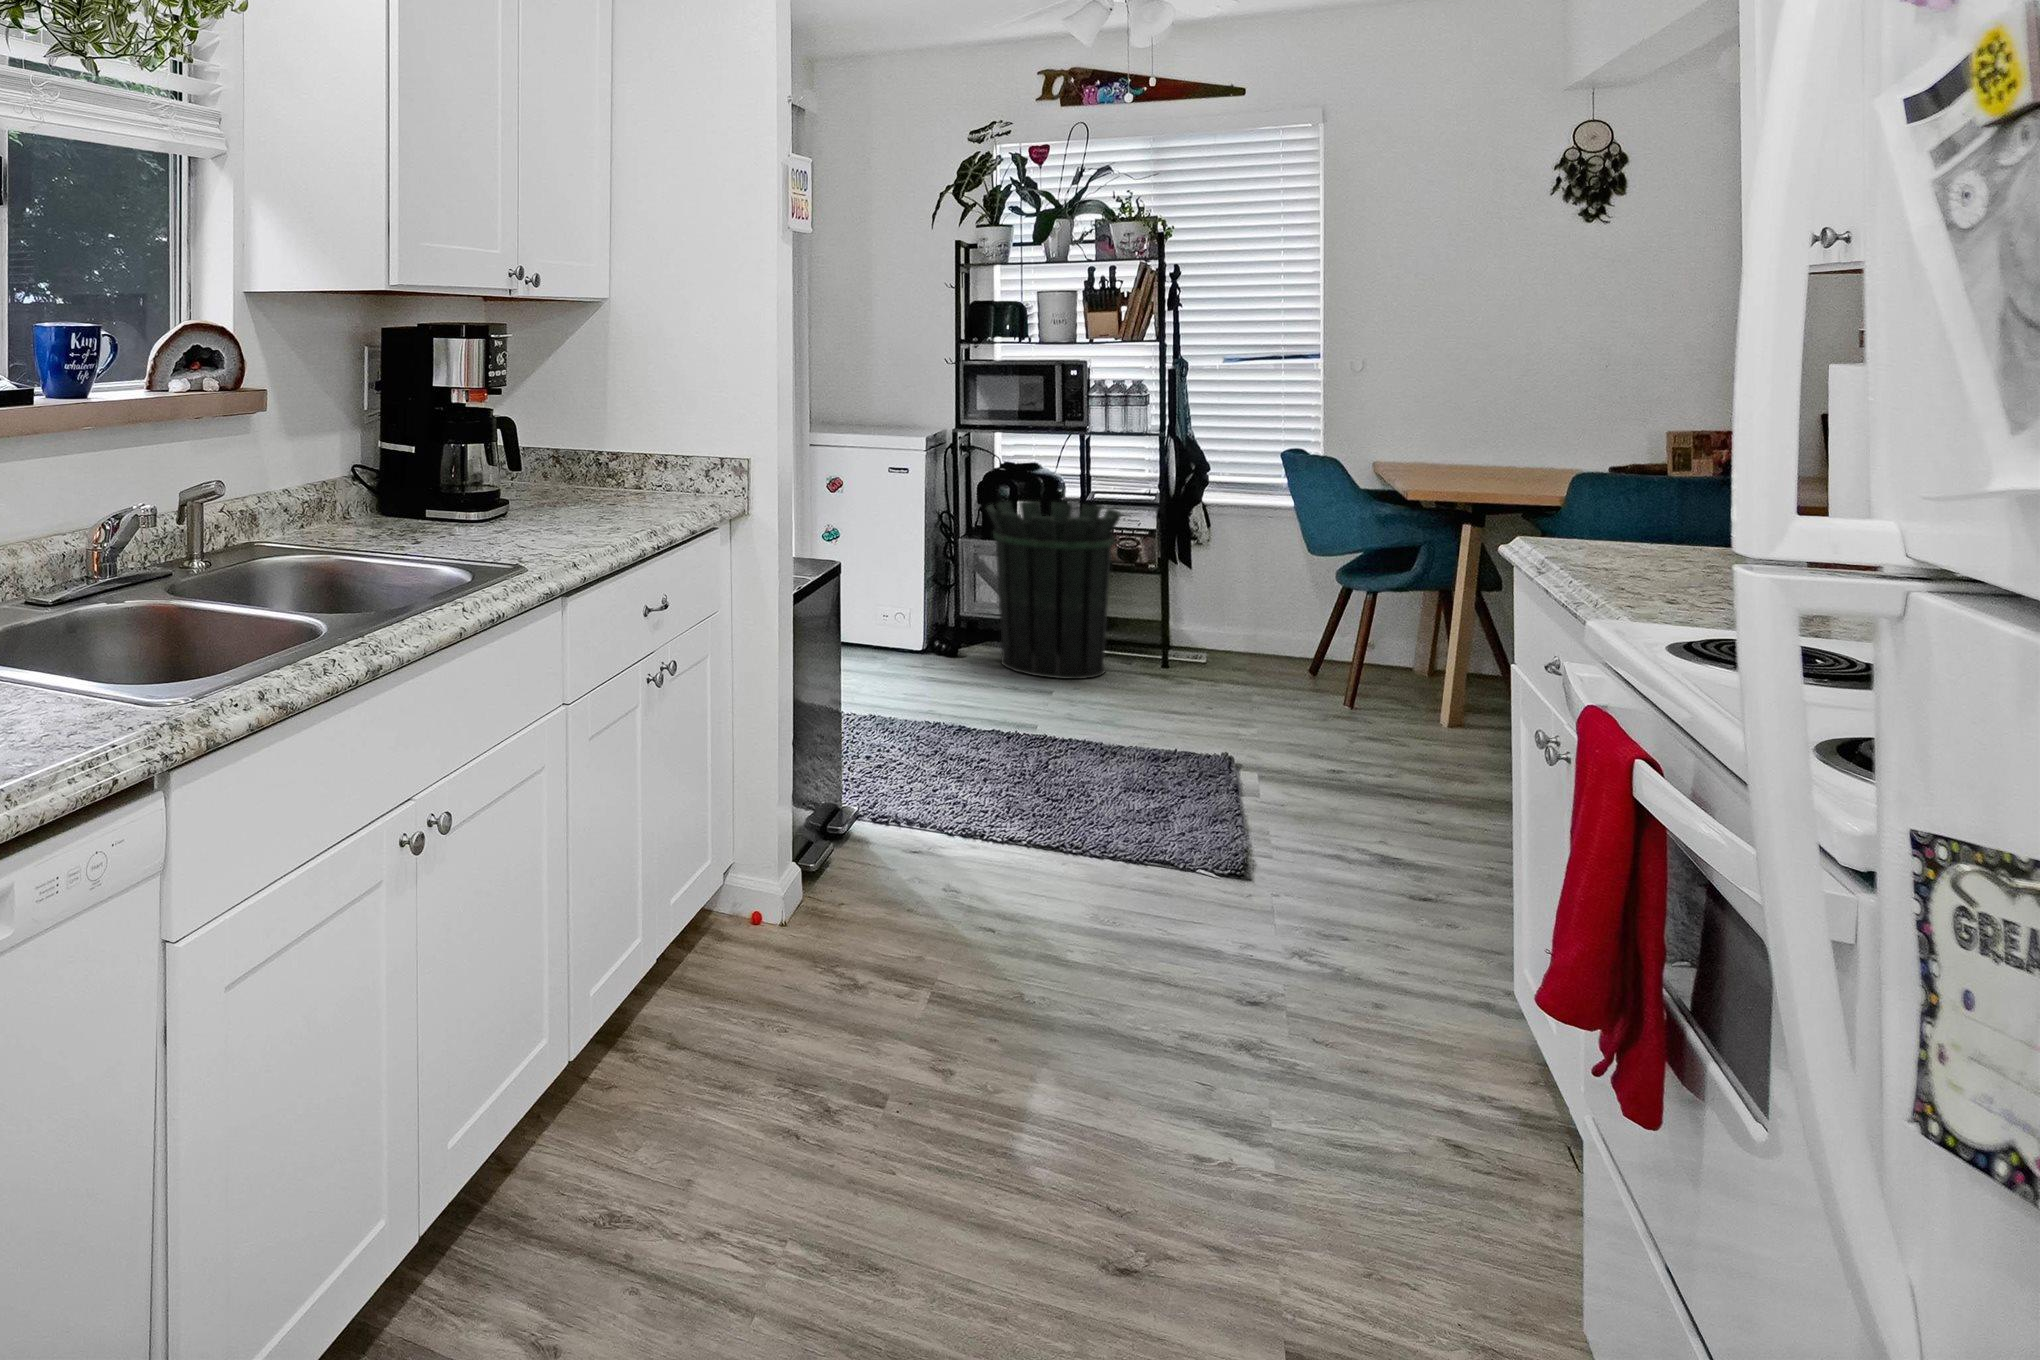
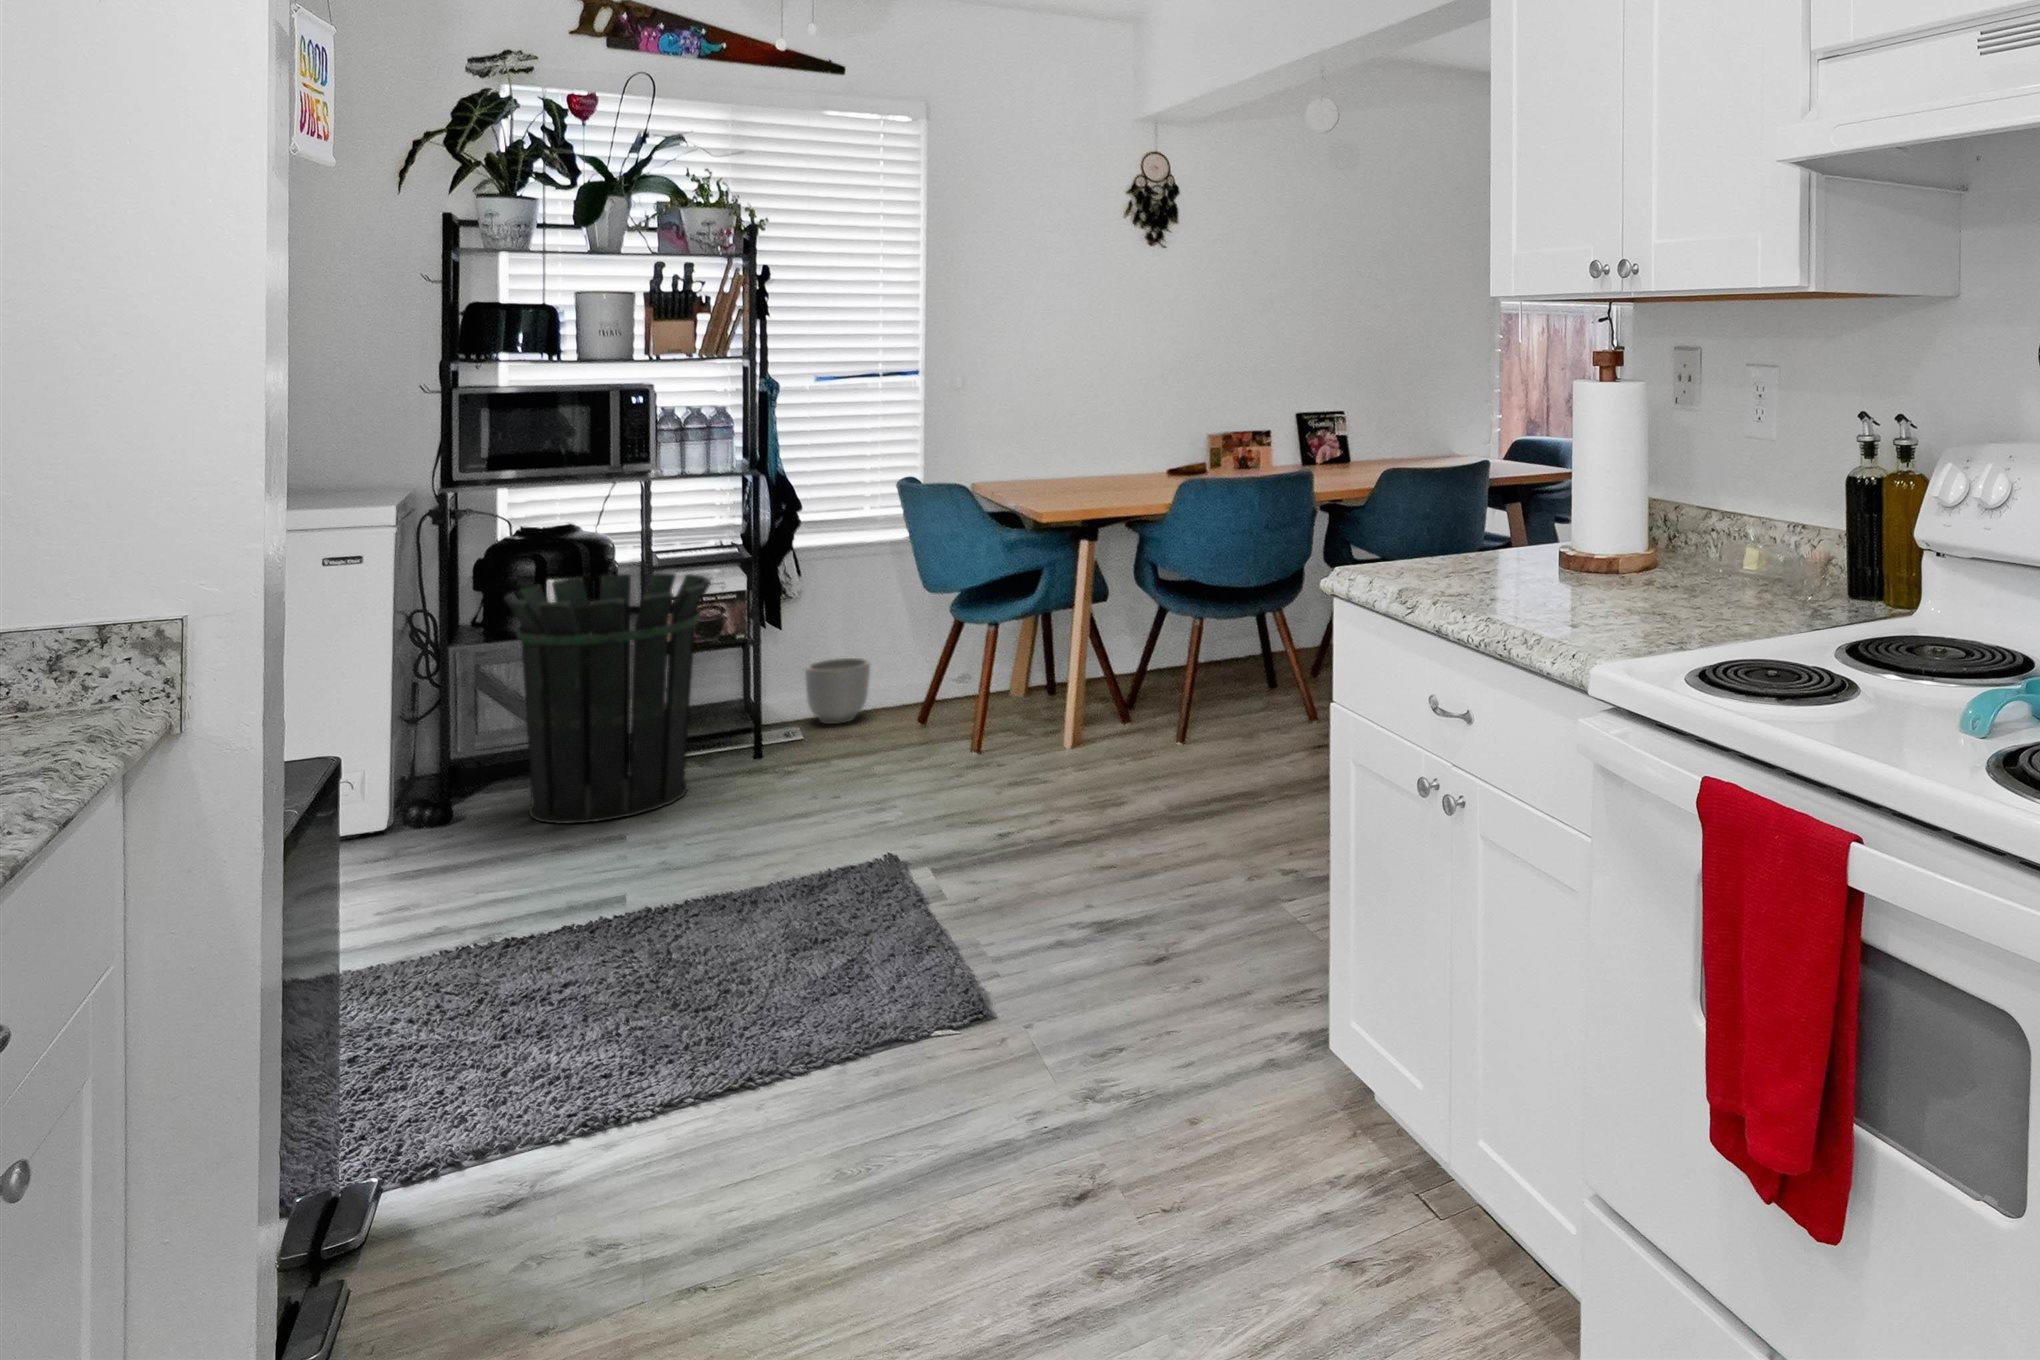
planter: none [1213,601,1270,657] -> present [805,658,870,724]

